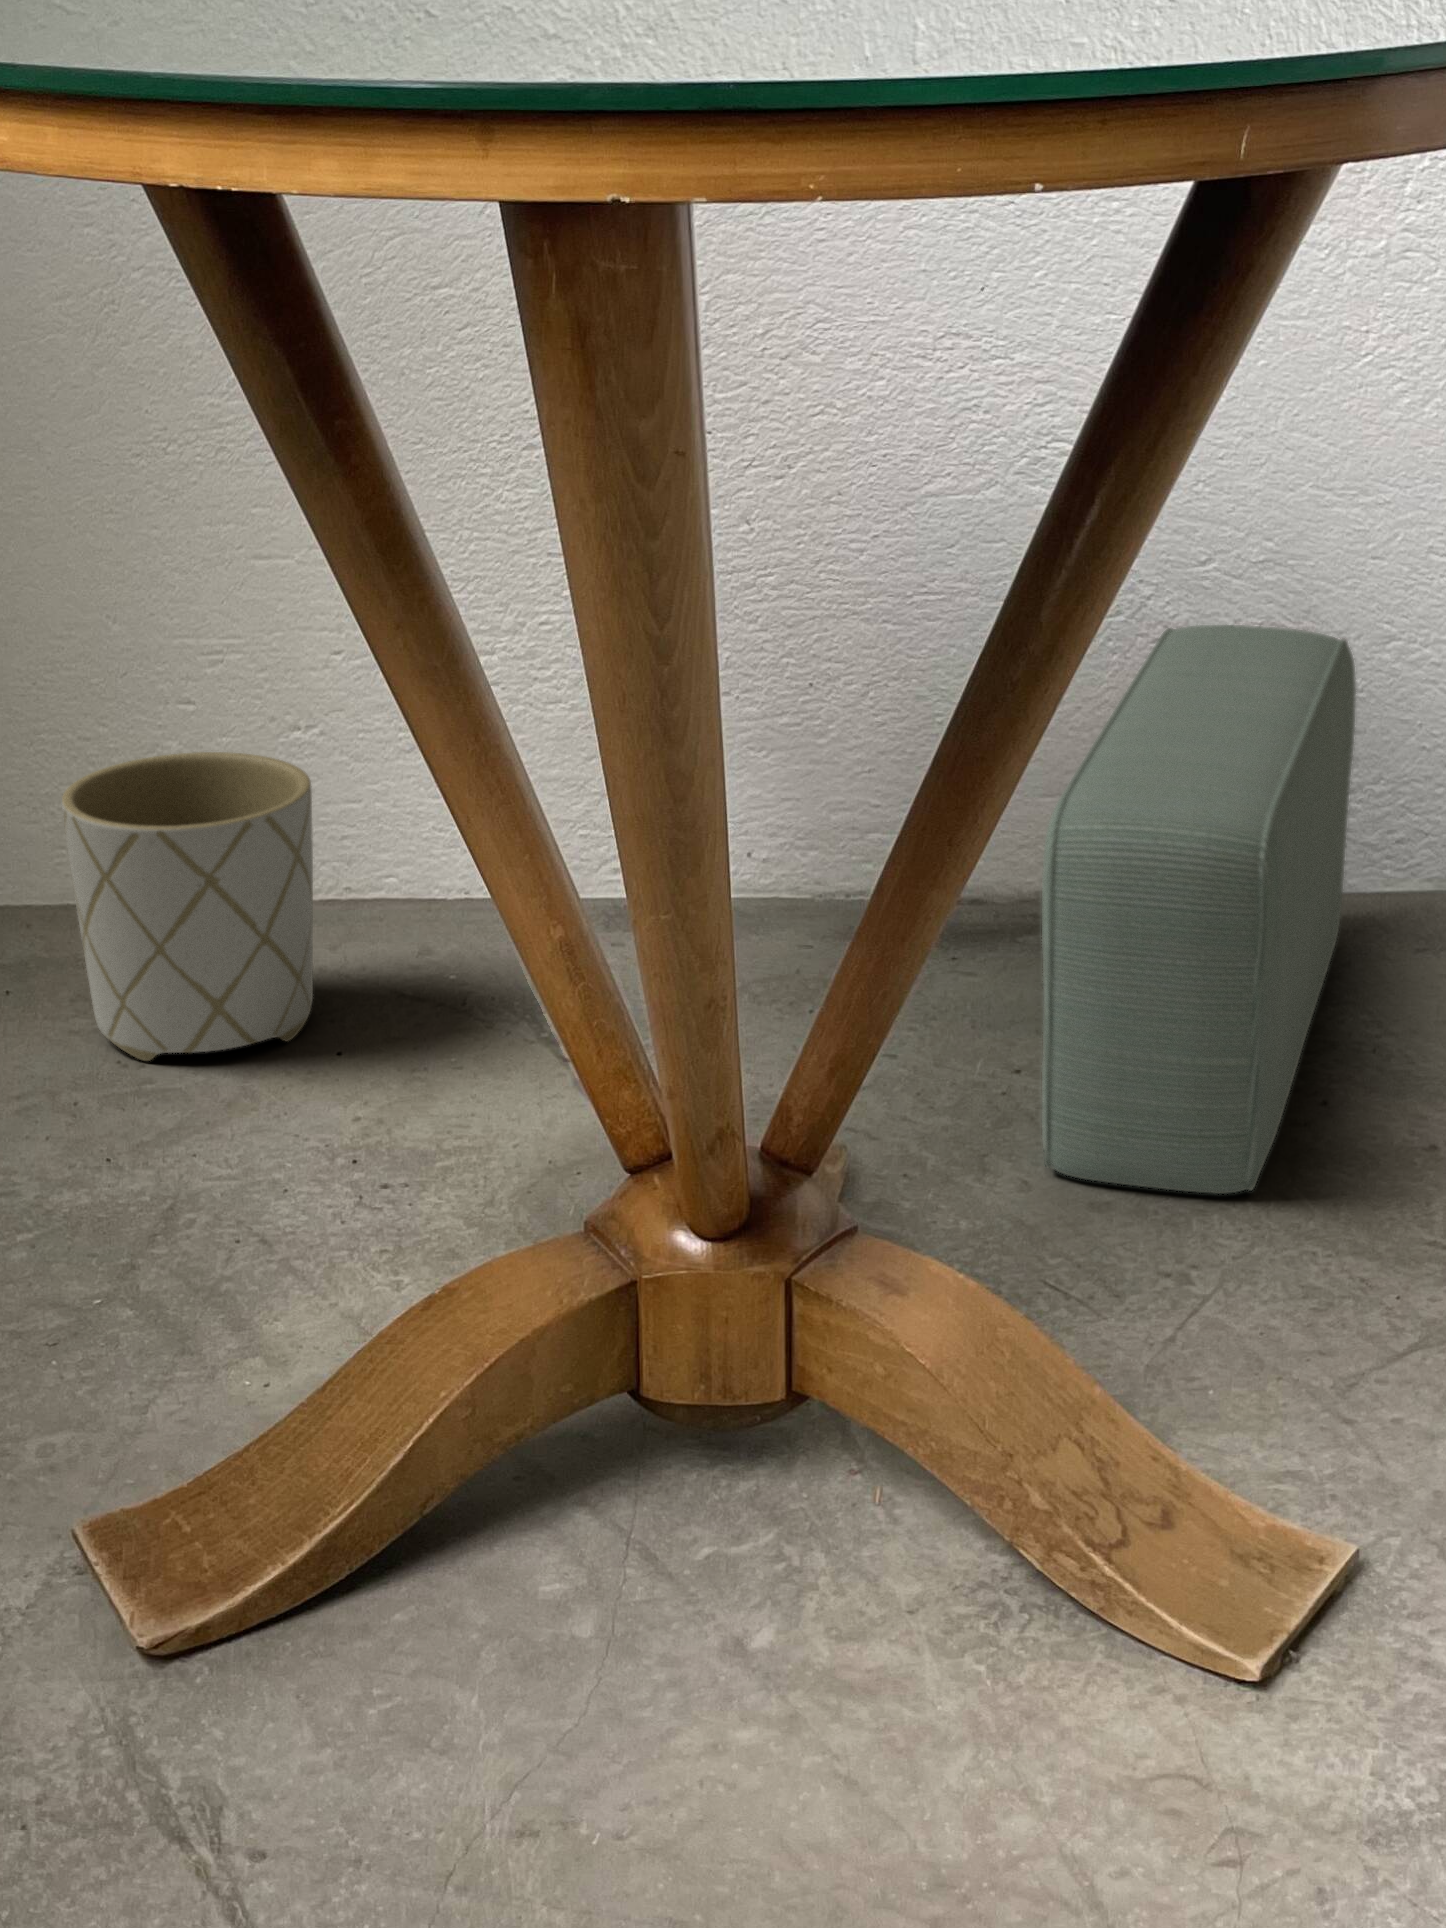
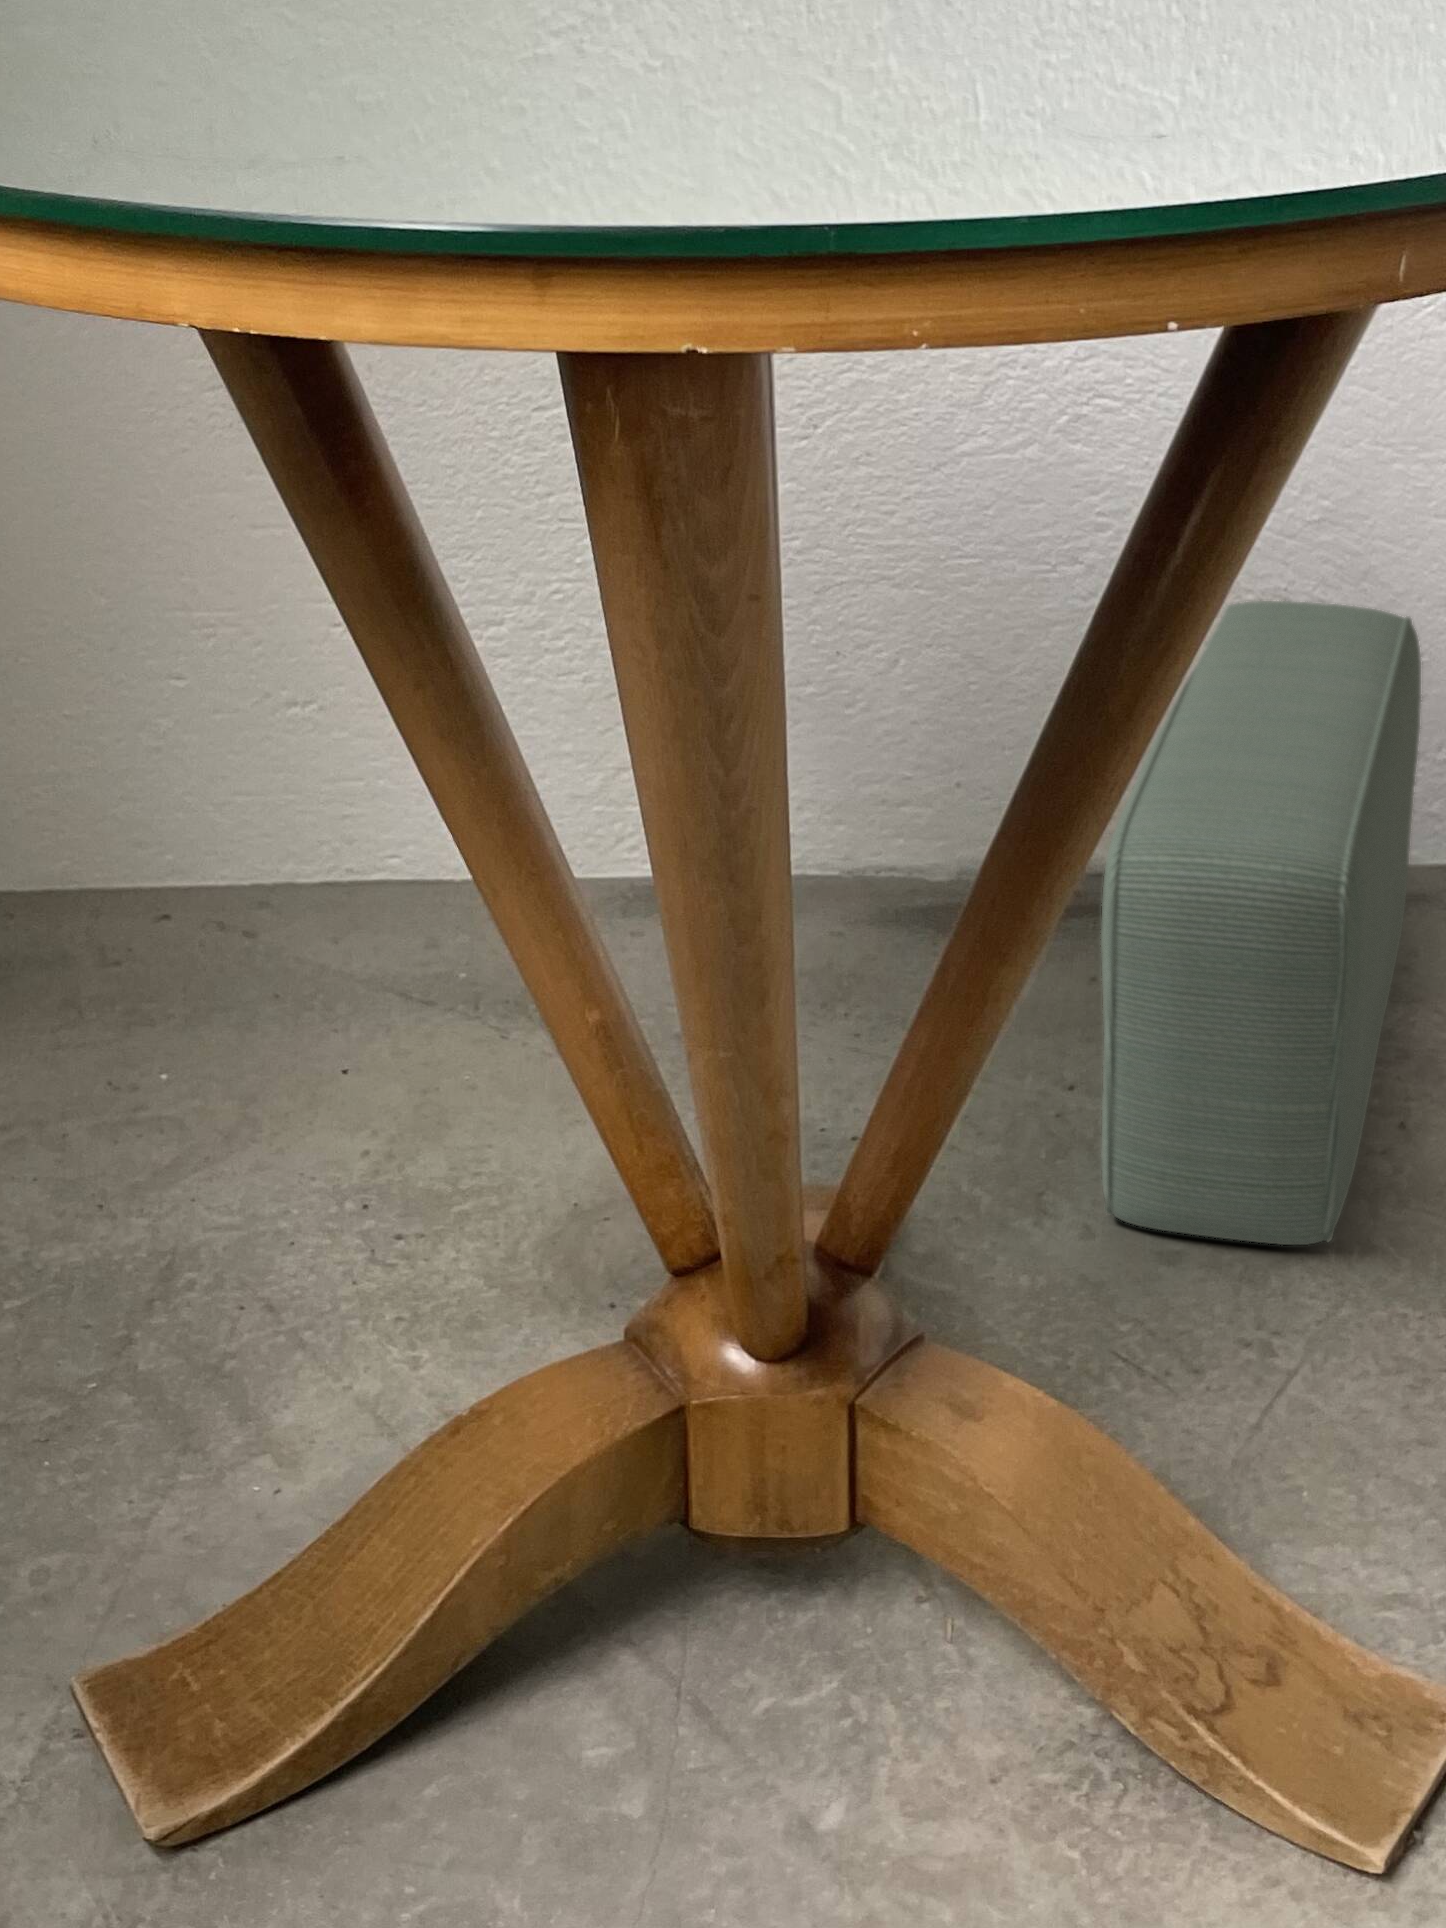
planter: present [62,752,313,1061] -> none [44,750,313,1088]

